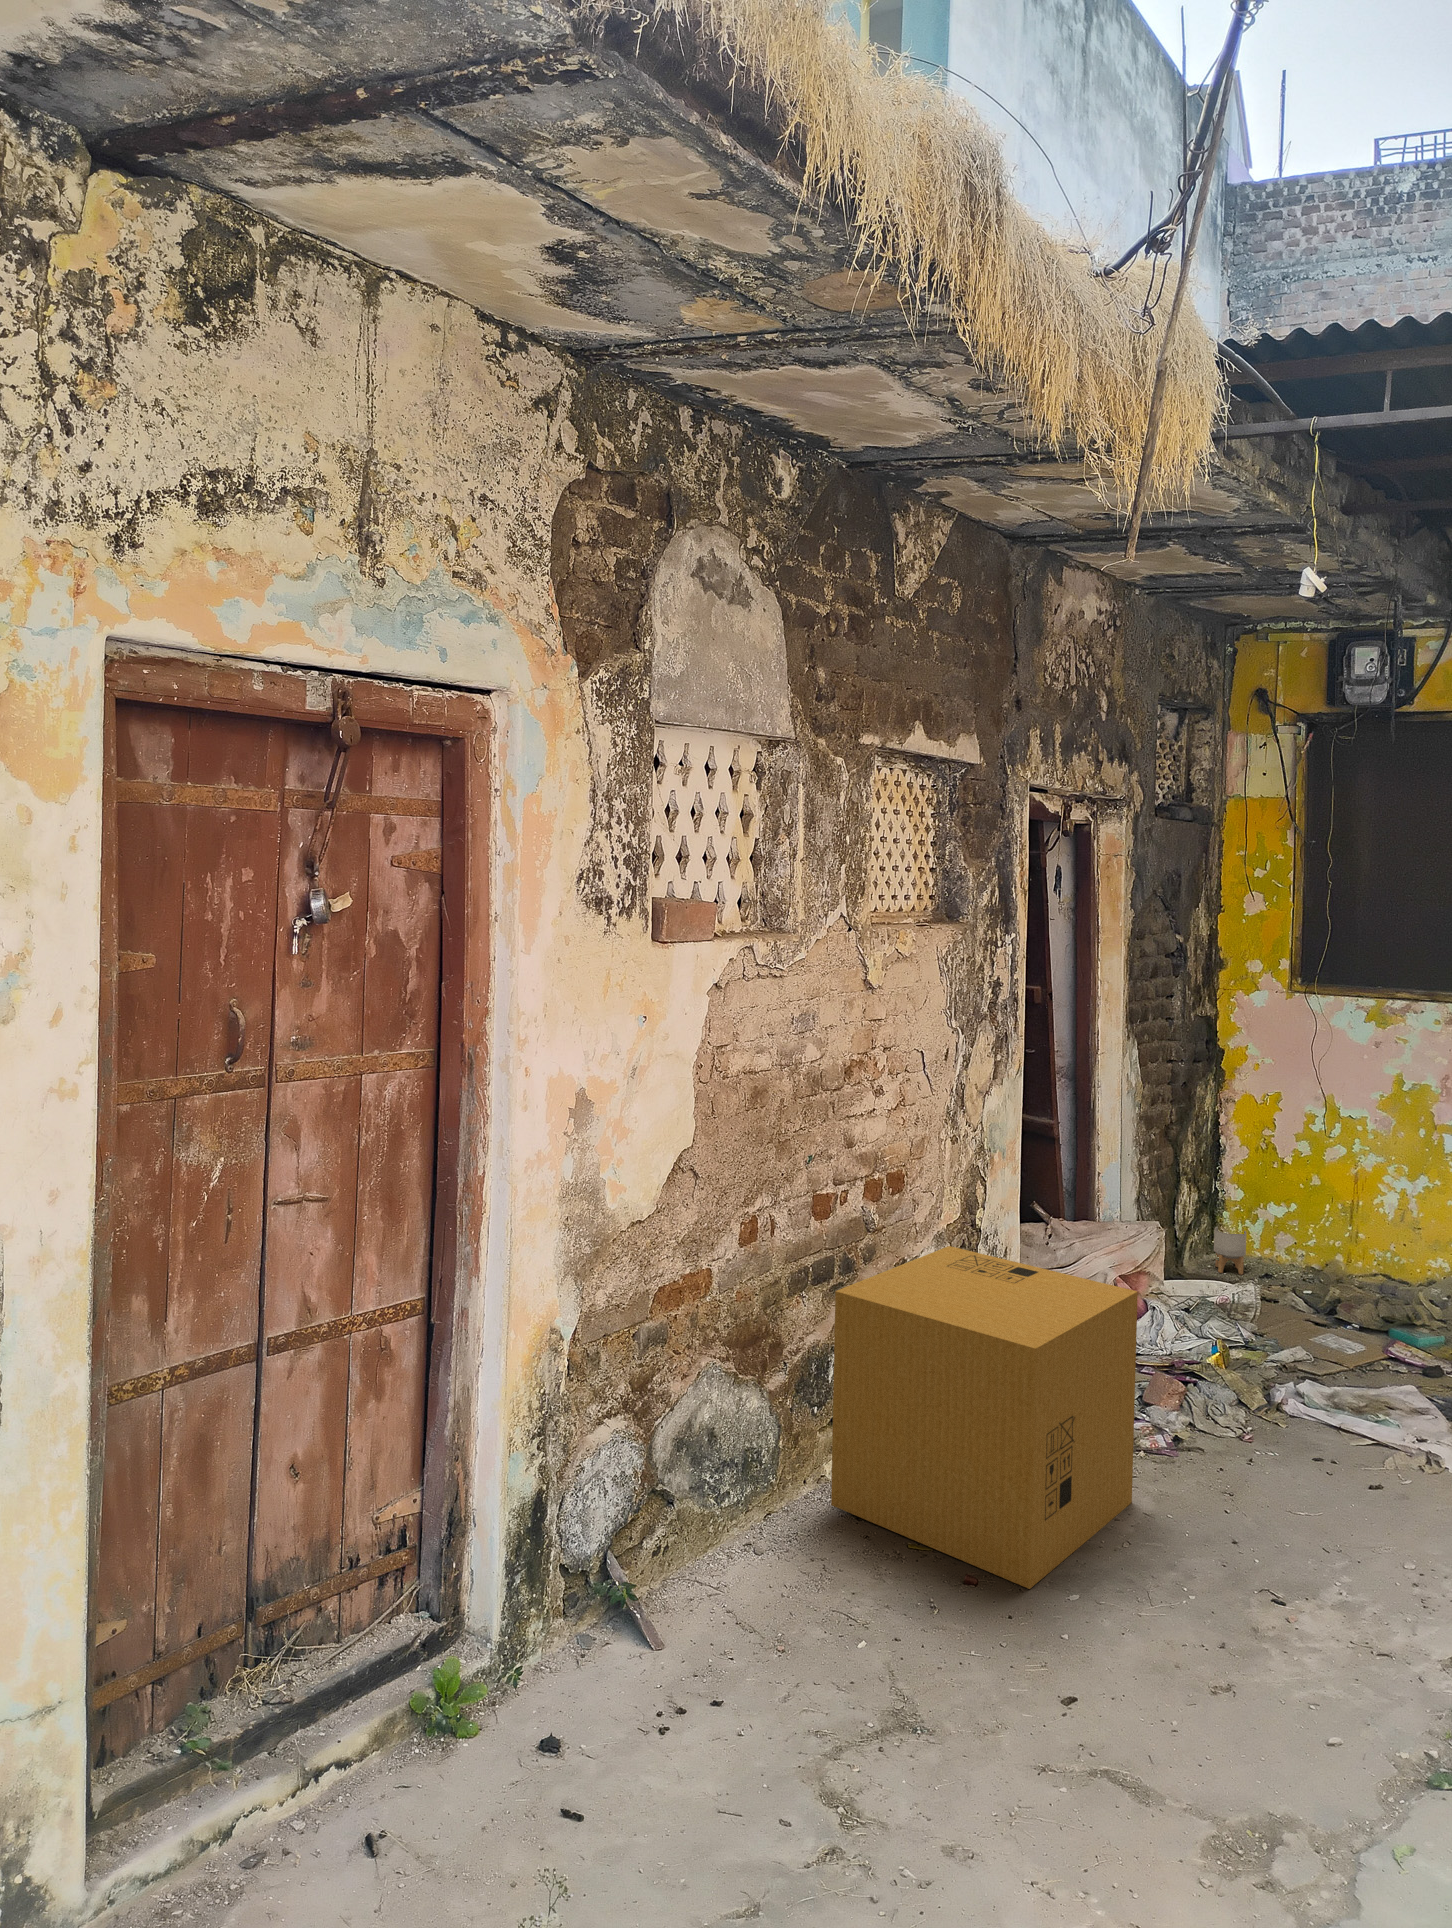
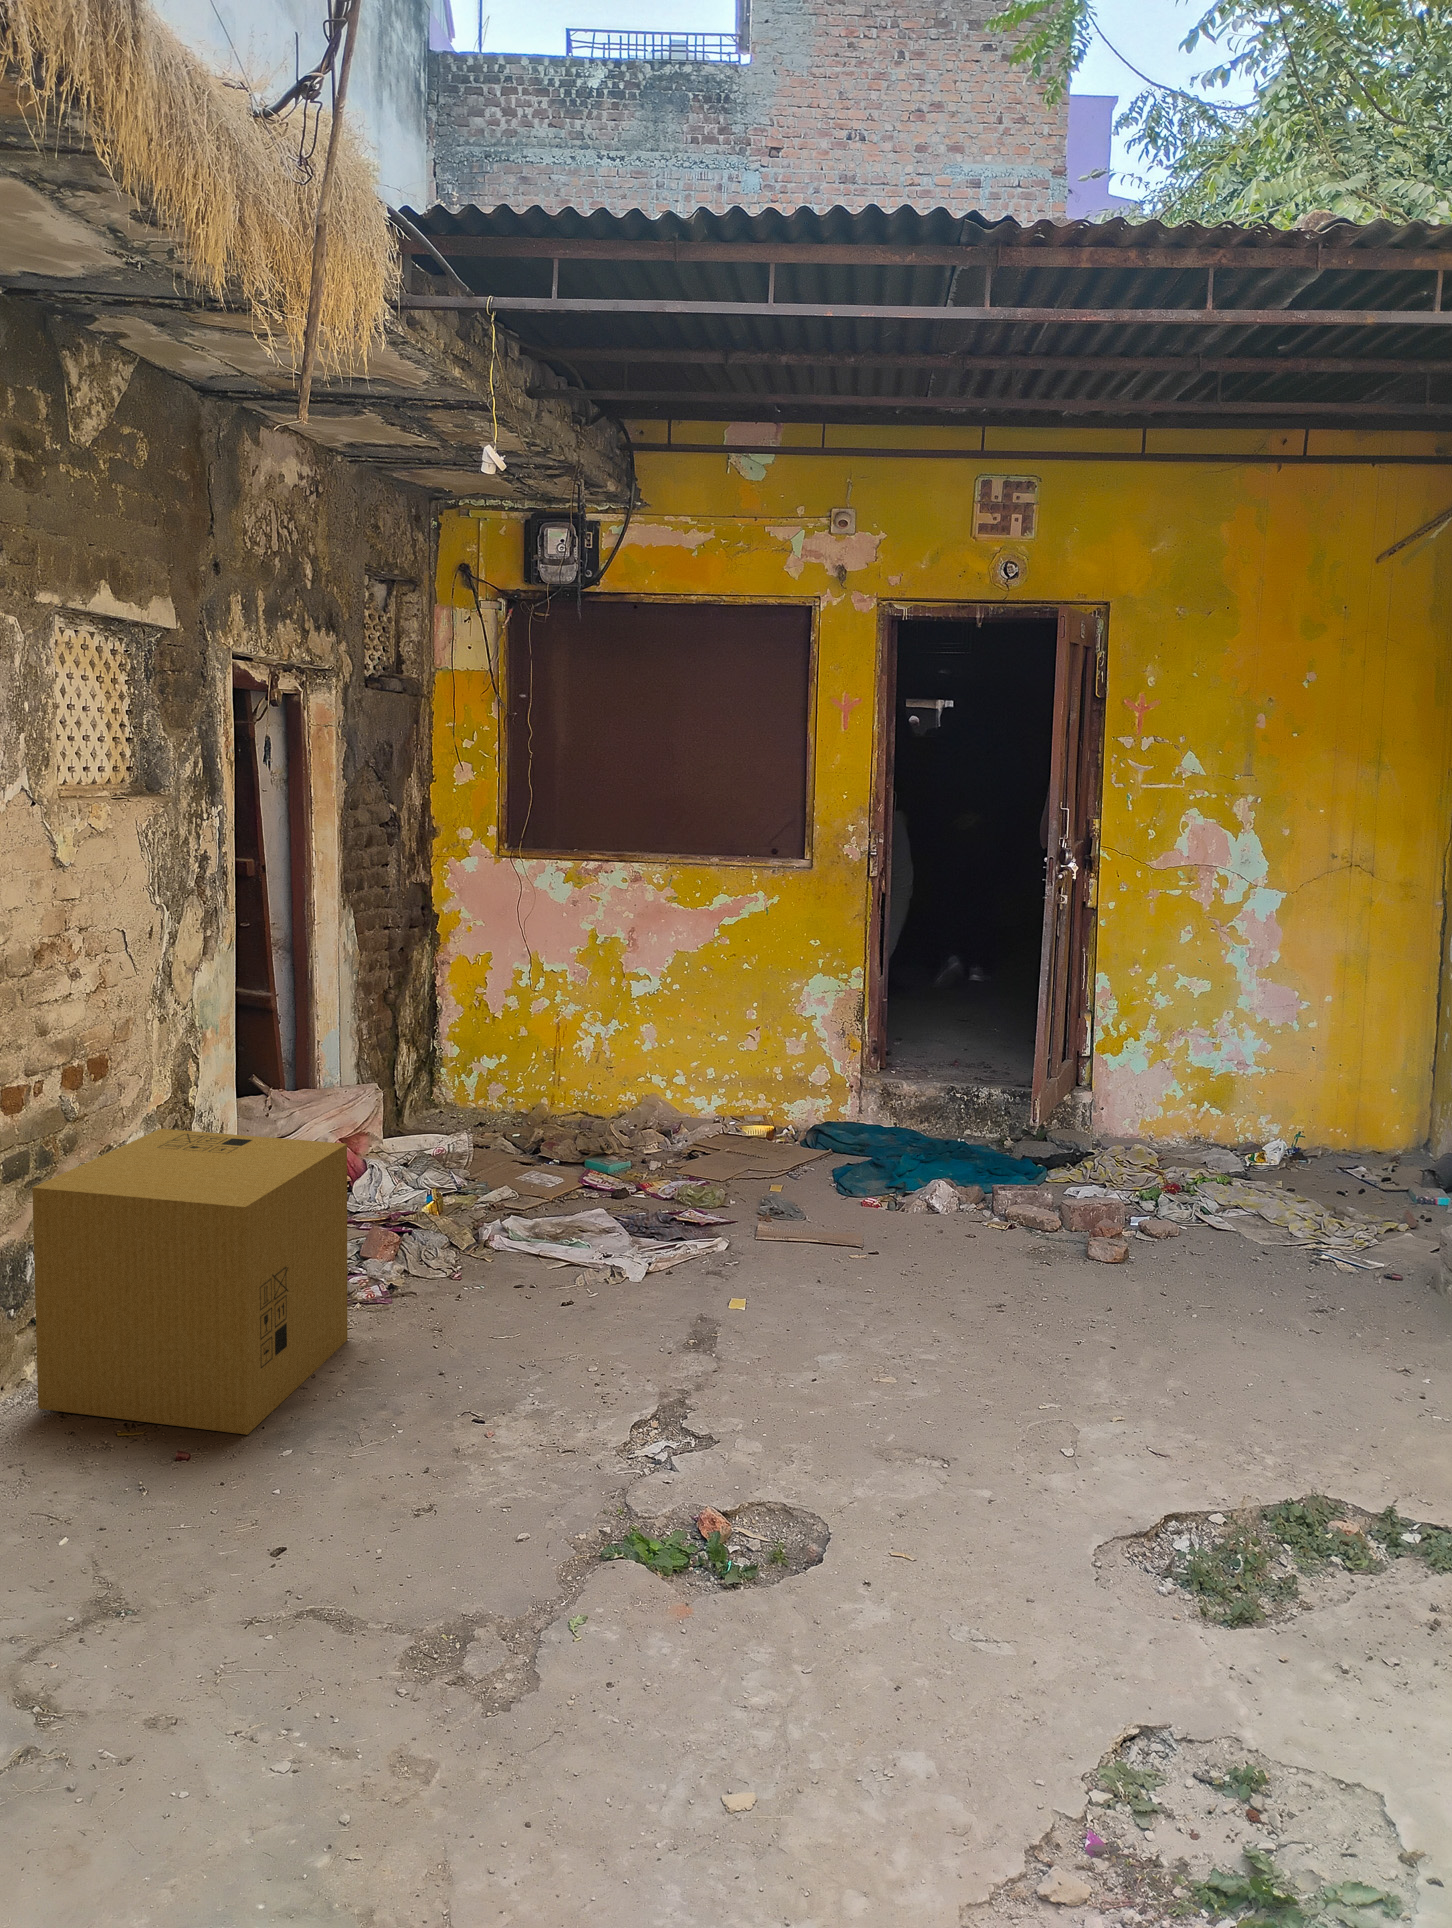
planter: present [1214,1227,1246,1275] -> none [433,1085,461,1129]

